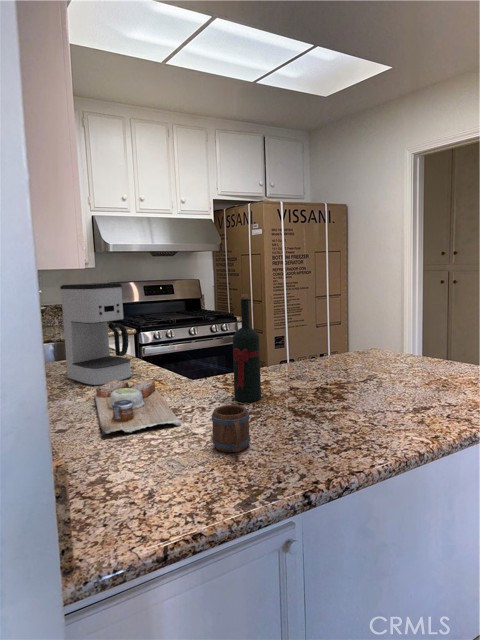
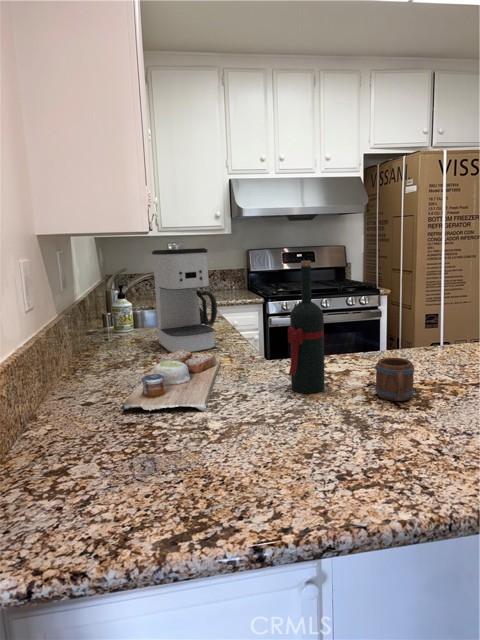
mug: present [212,405,250,452] -> present [375,358,414,401]

